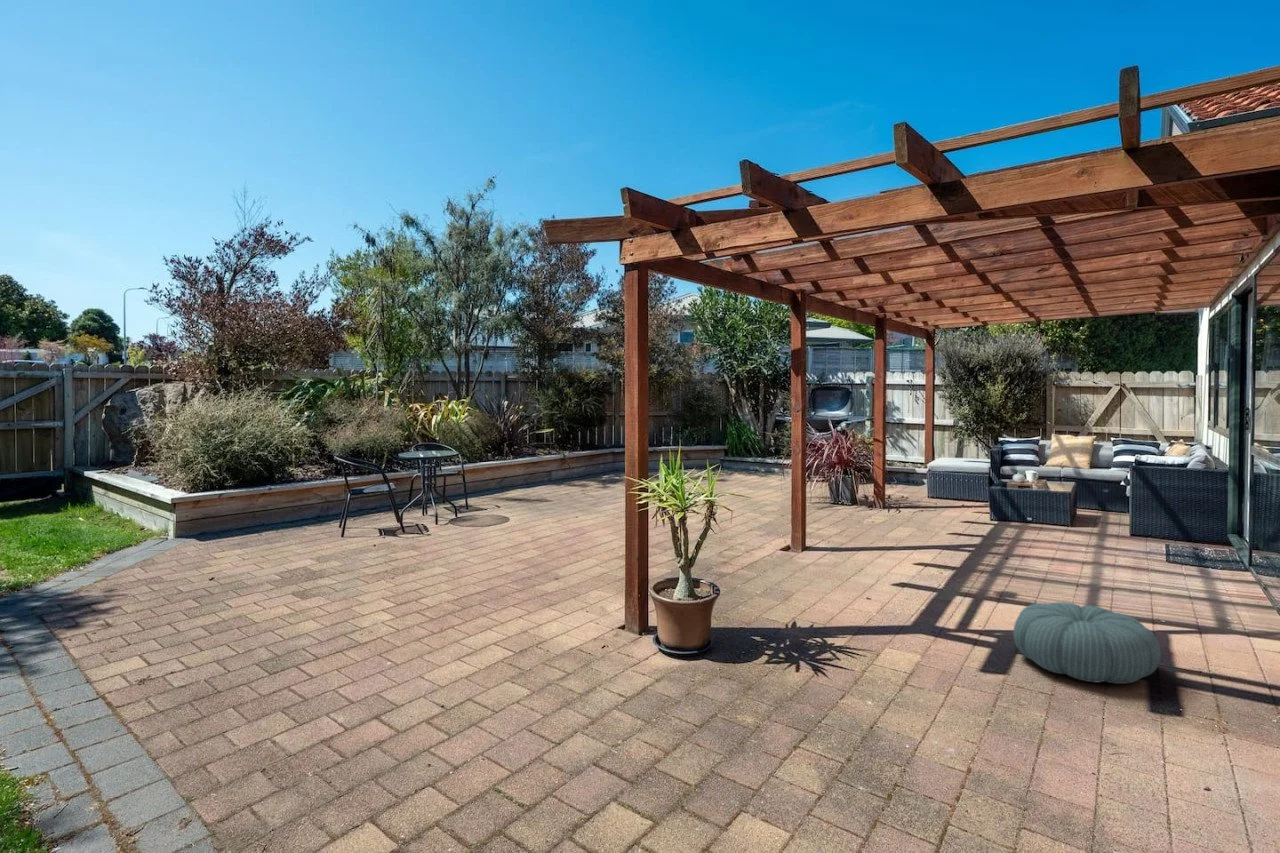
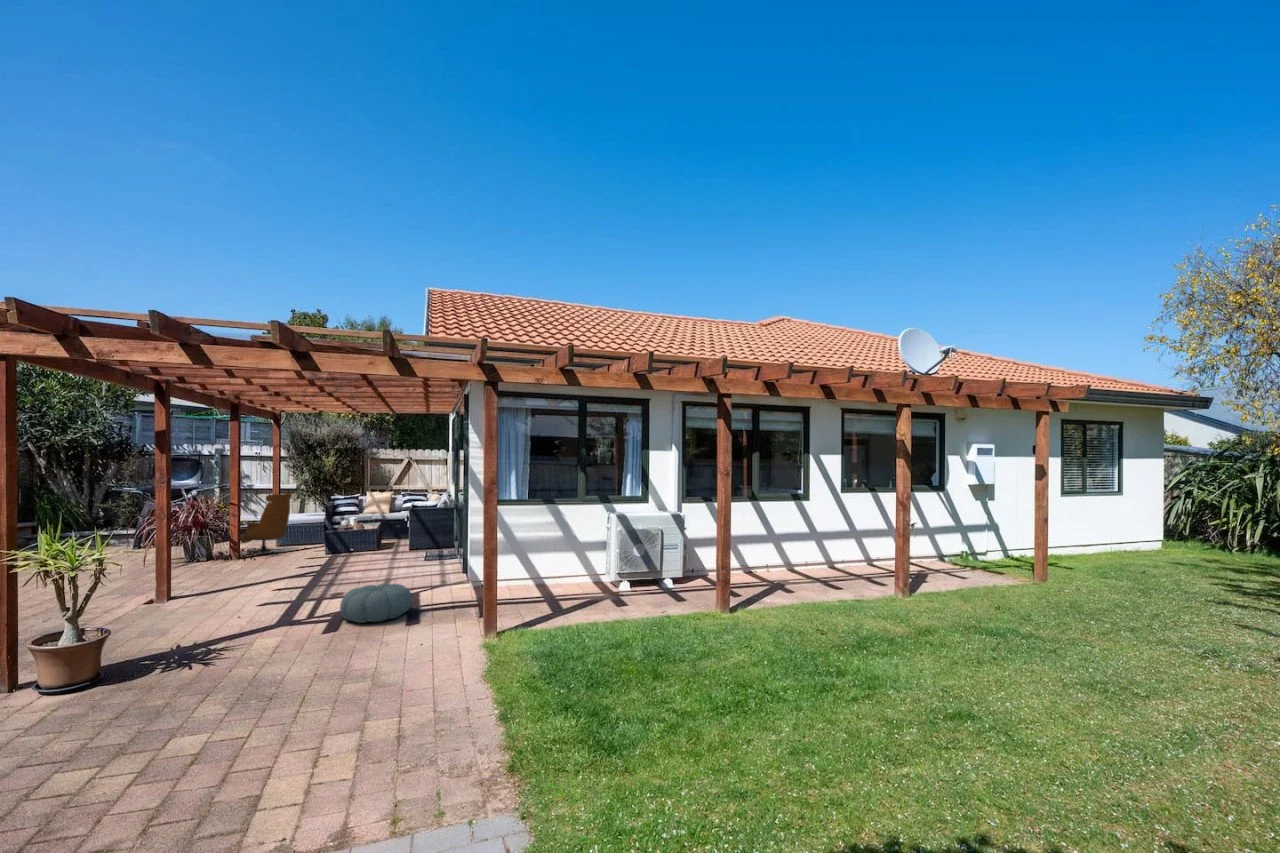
lounge chair: none [868,430,946,509] -> present [240,493,292,557]

